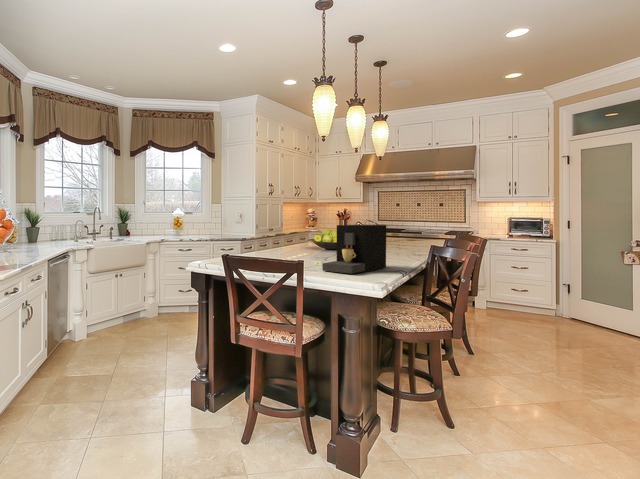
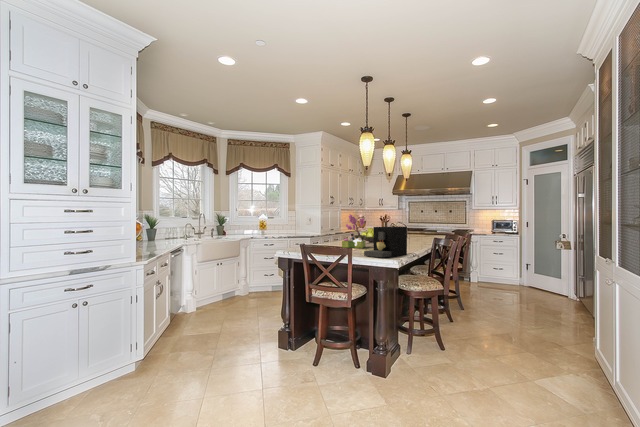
flower arrangement: none [287,207,323,257] -> present [342,214,366,248]

